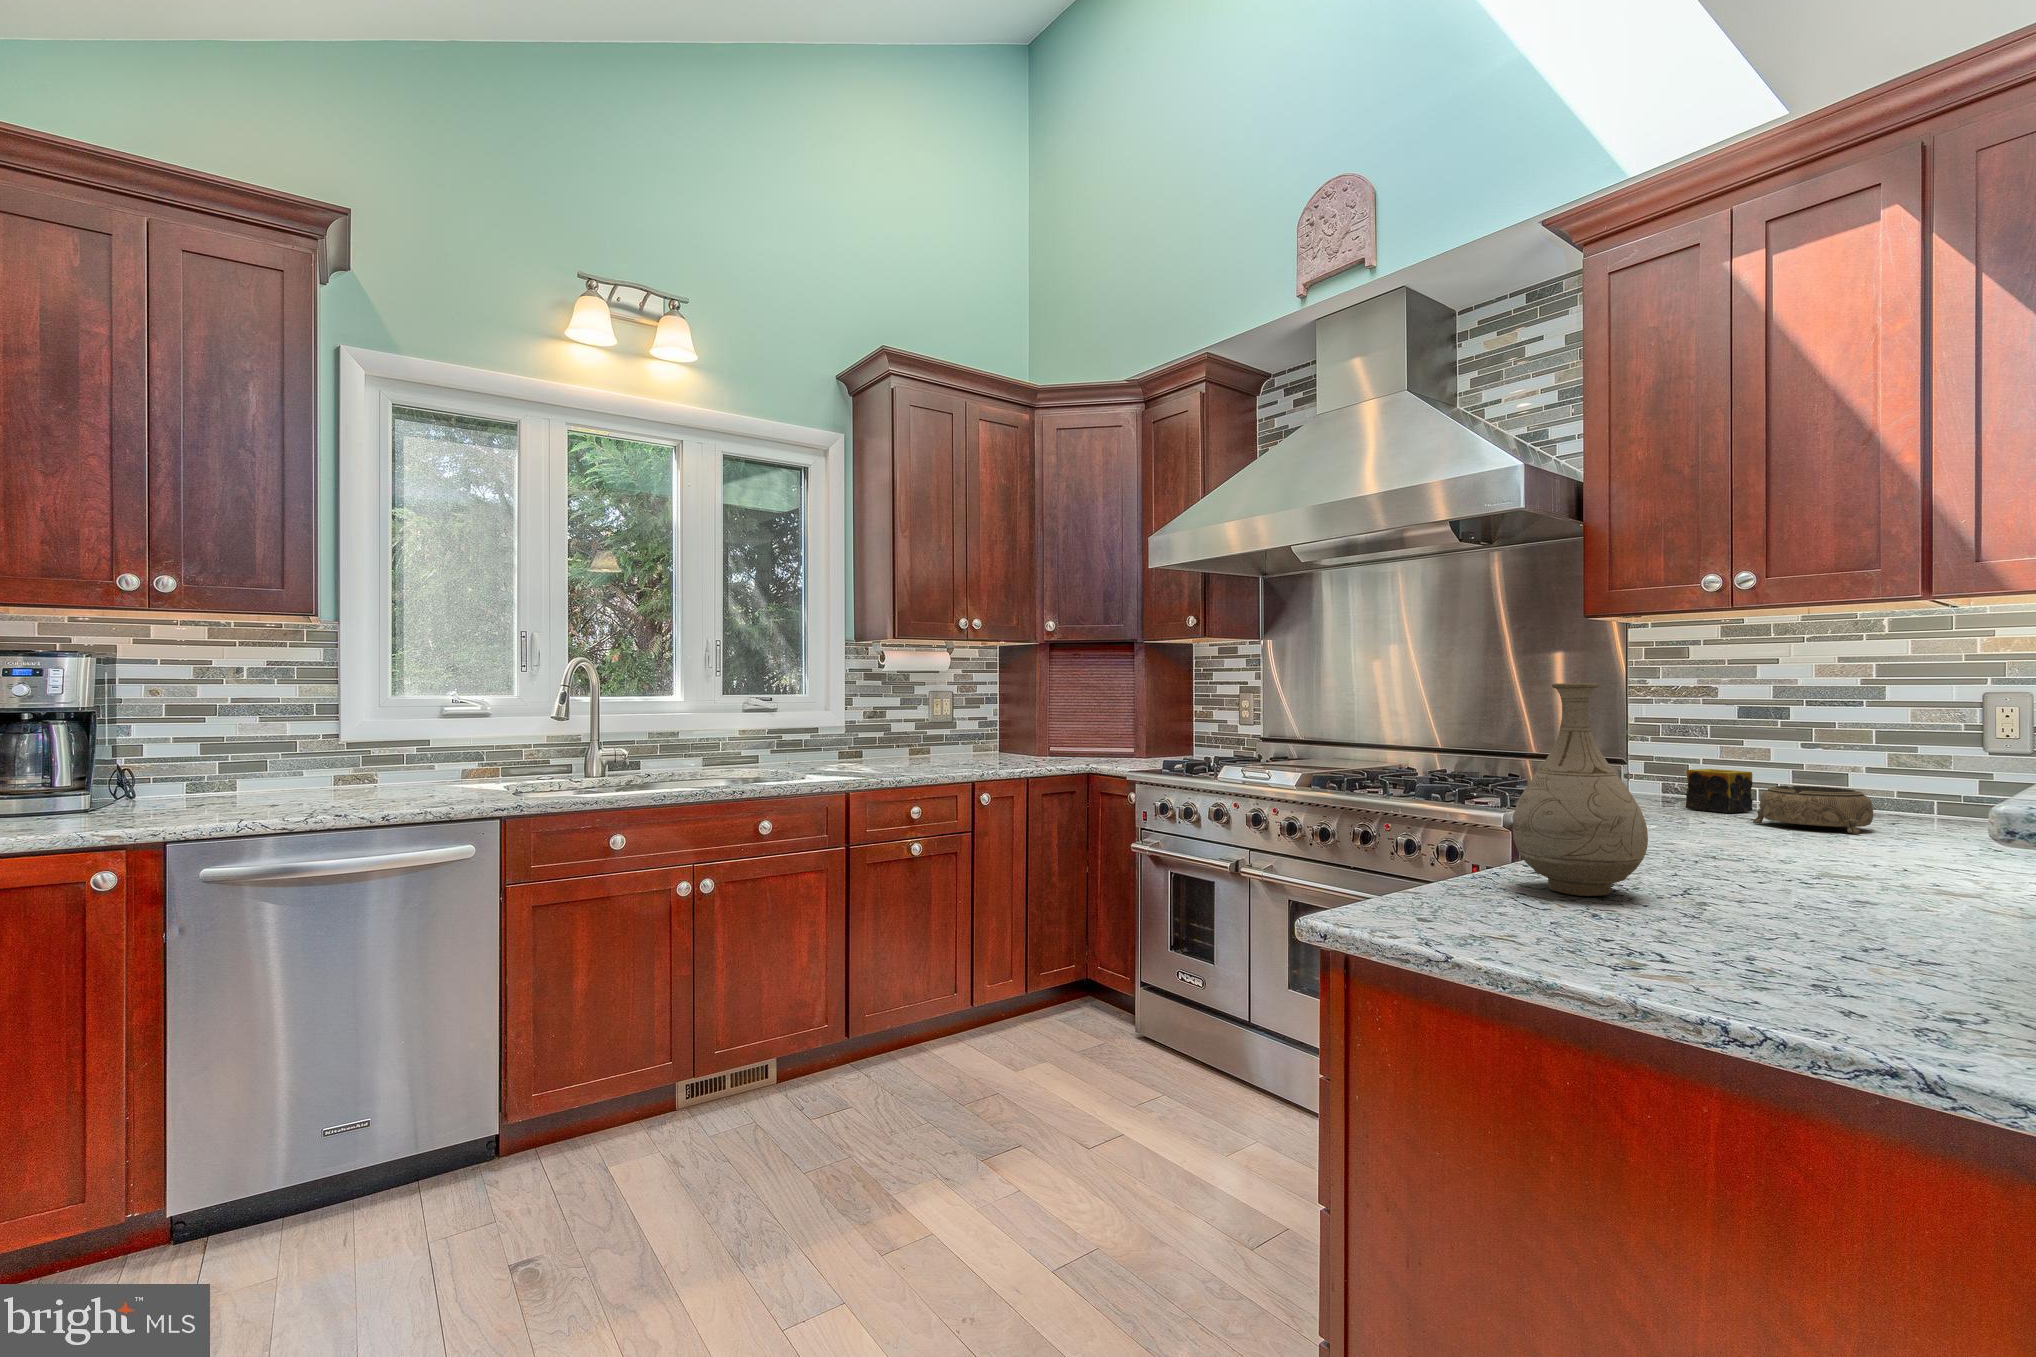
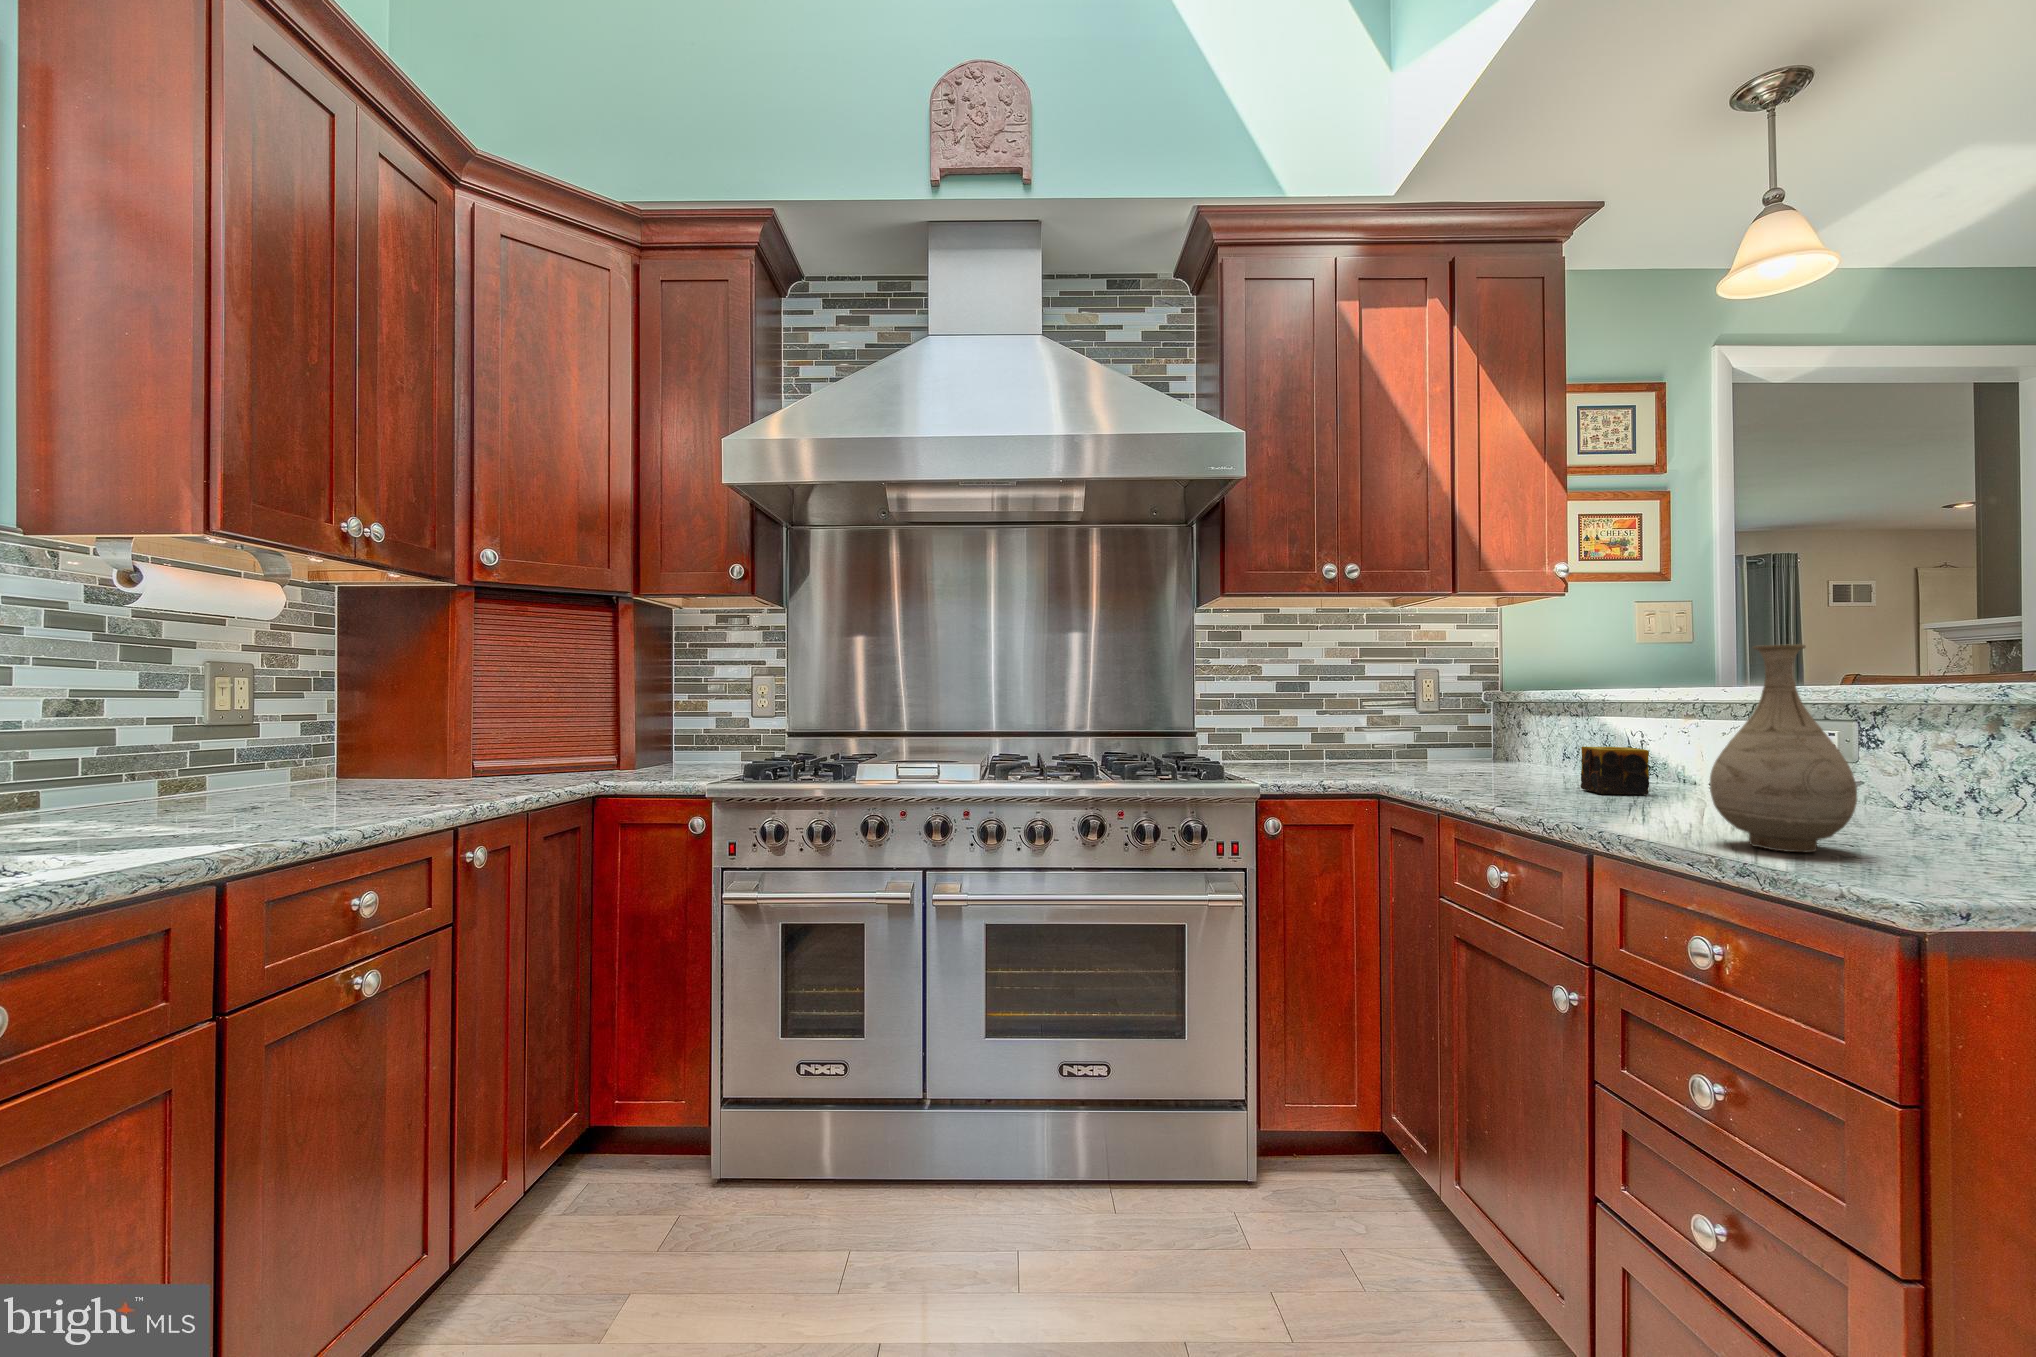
candle: present [1686,769,1753,813] -> present [1581,747,1649,795]
decorative bowl: present [1753,786,1873,834] -> none [1376,741,1454,775]

